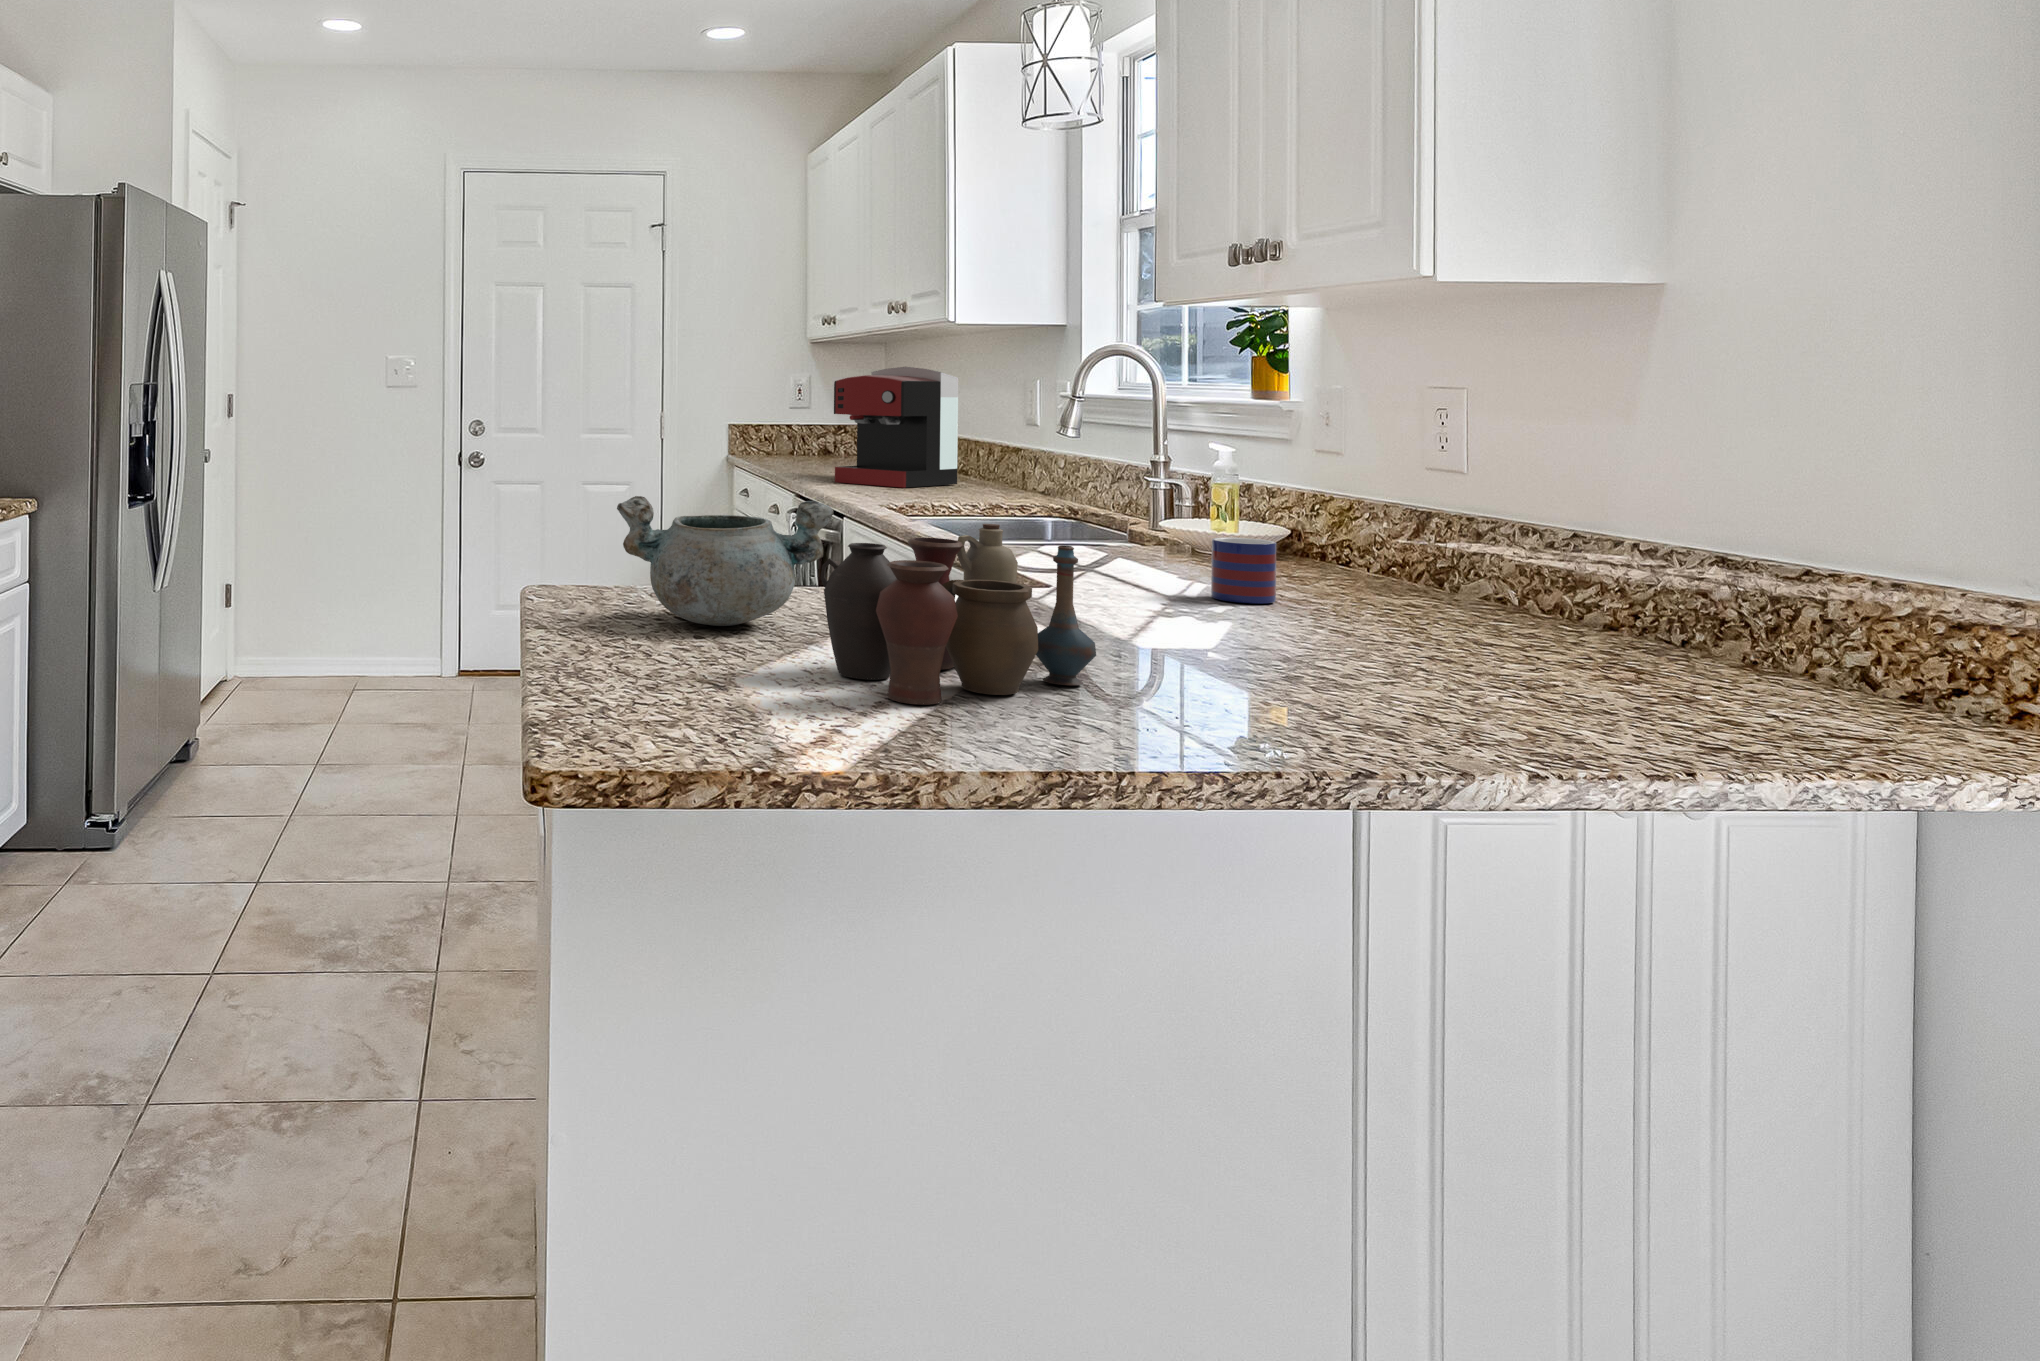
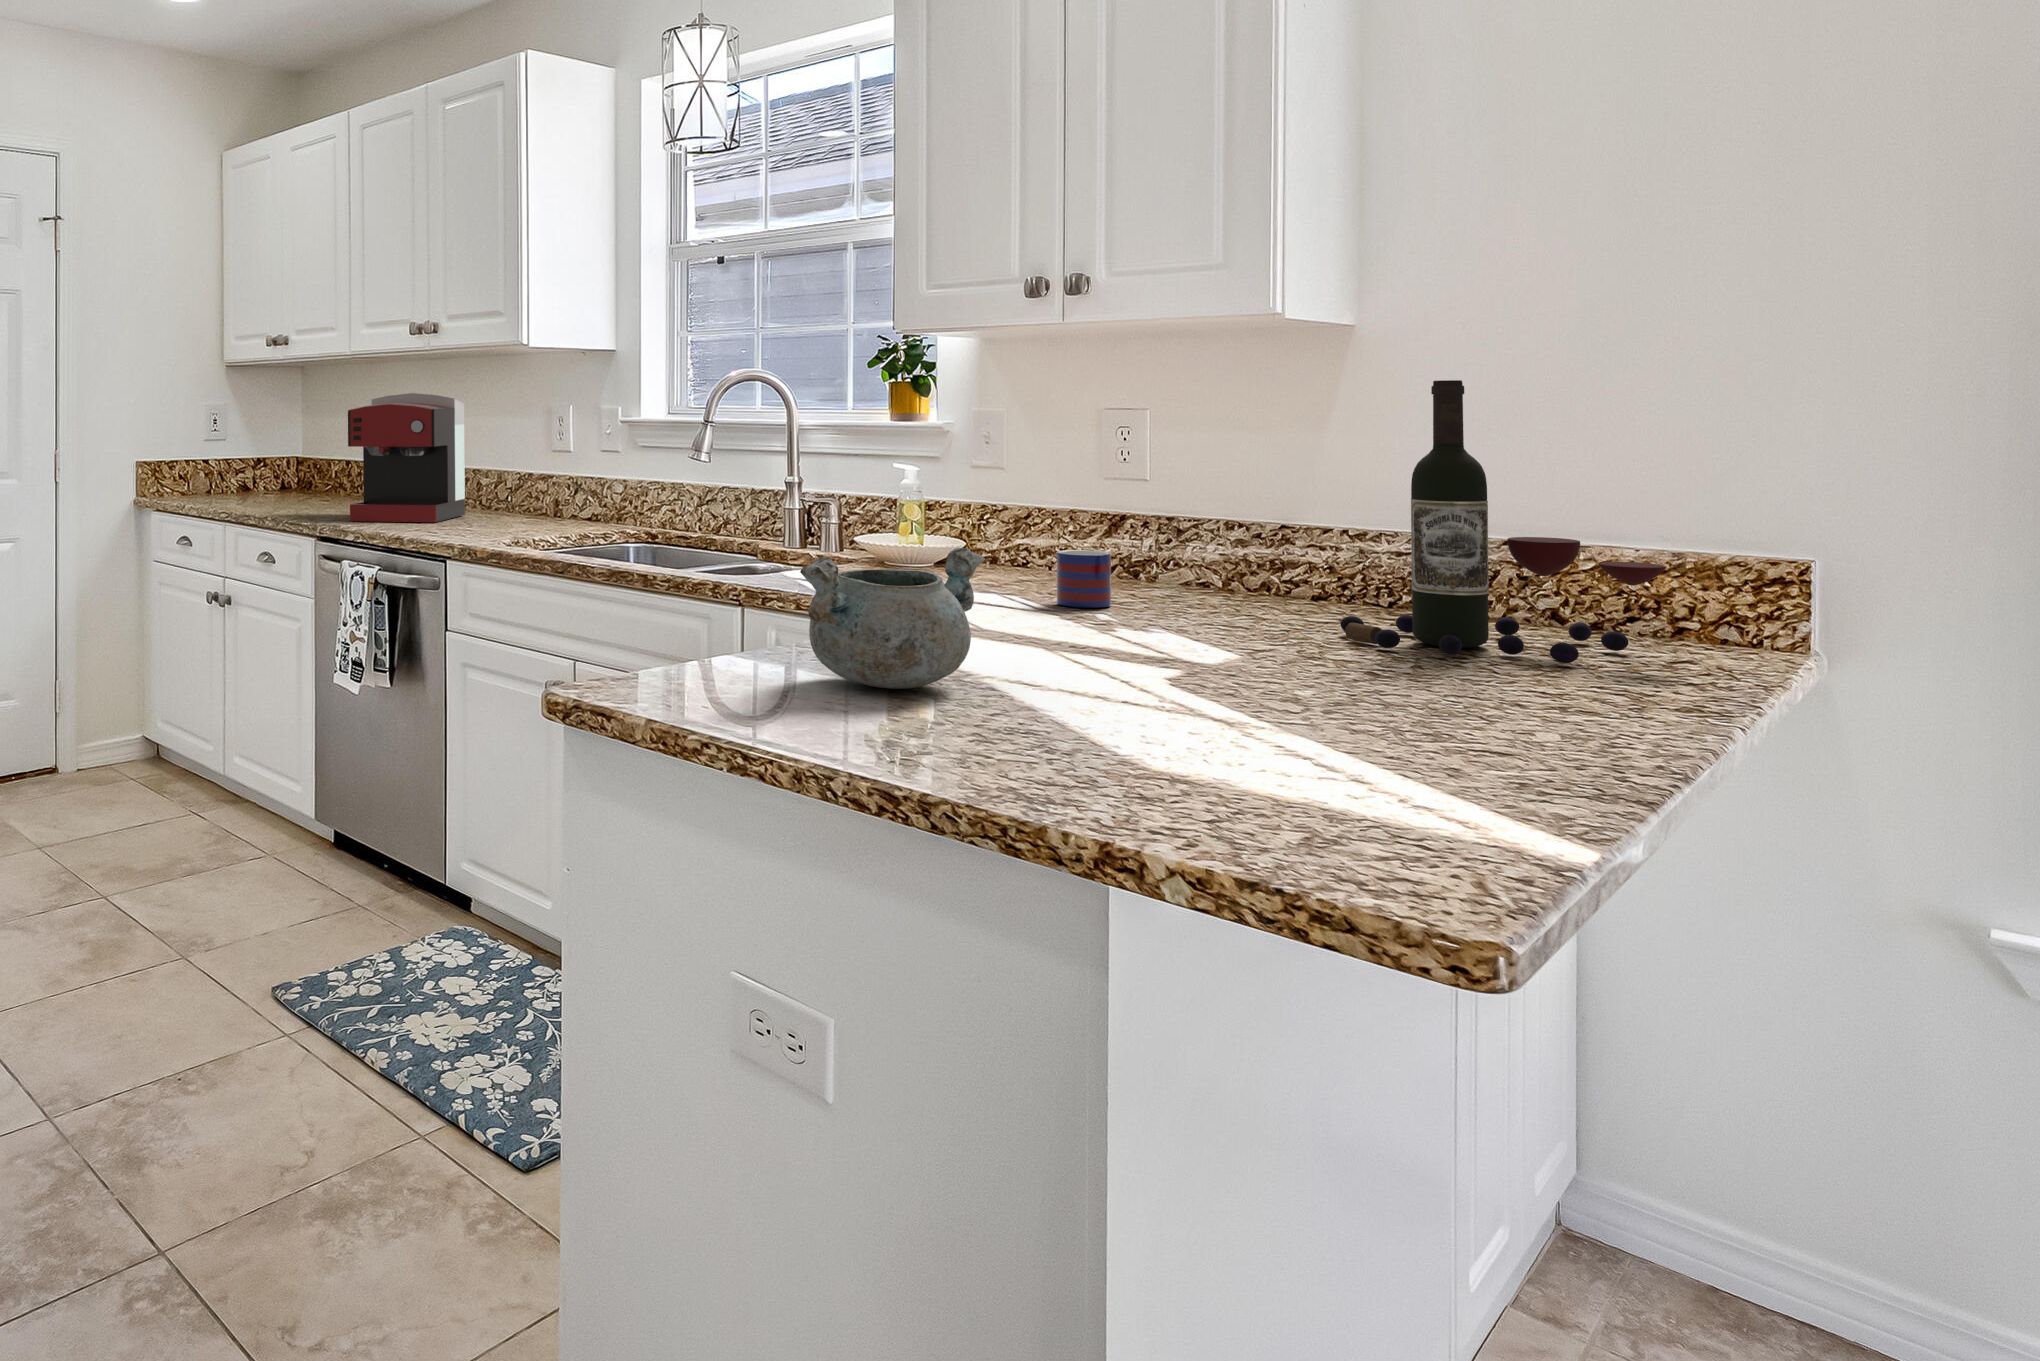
wine bottle: none [1405,341,1798,738] -> present [1340,380,1666,663]
vase: present [820,524,1096,705] -> none [1130,557,1331,735]

